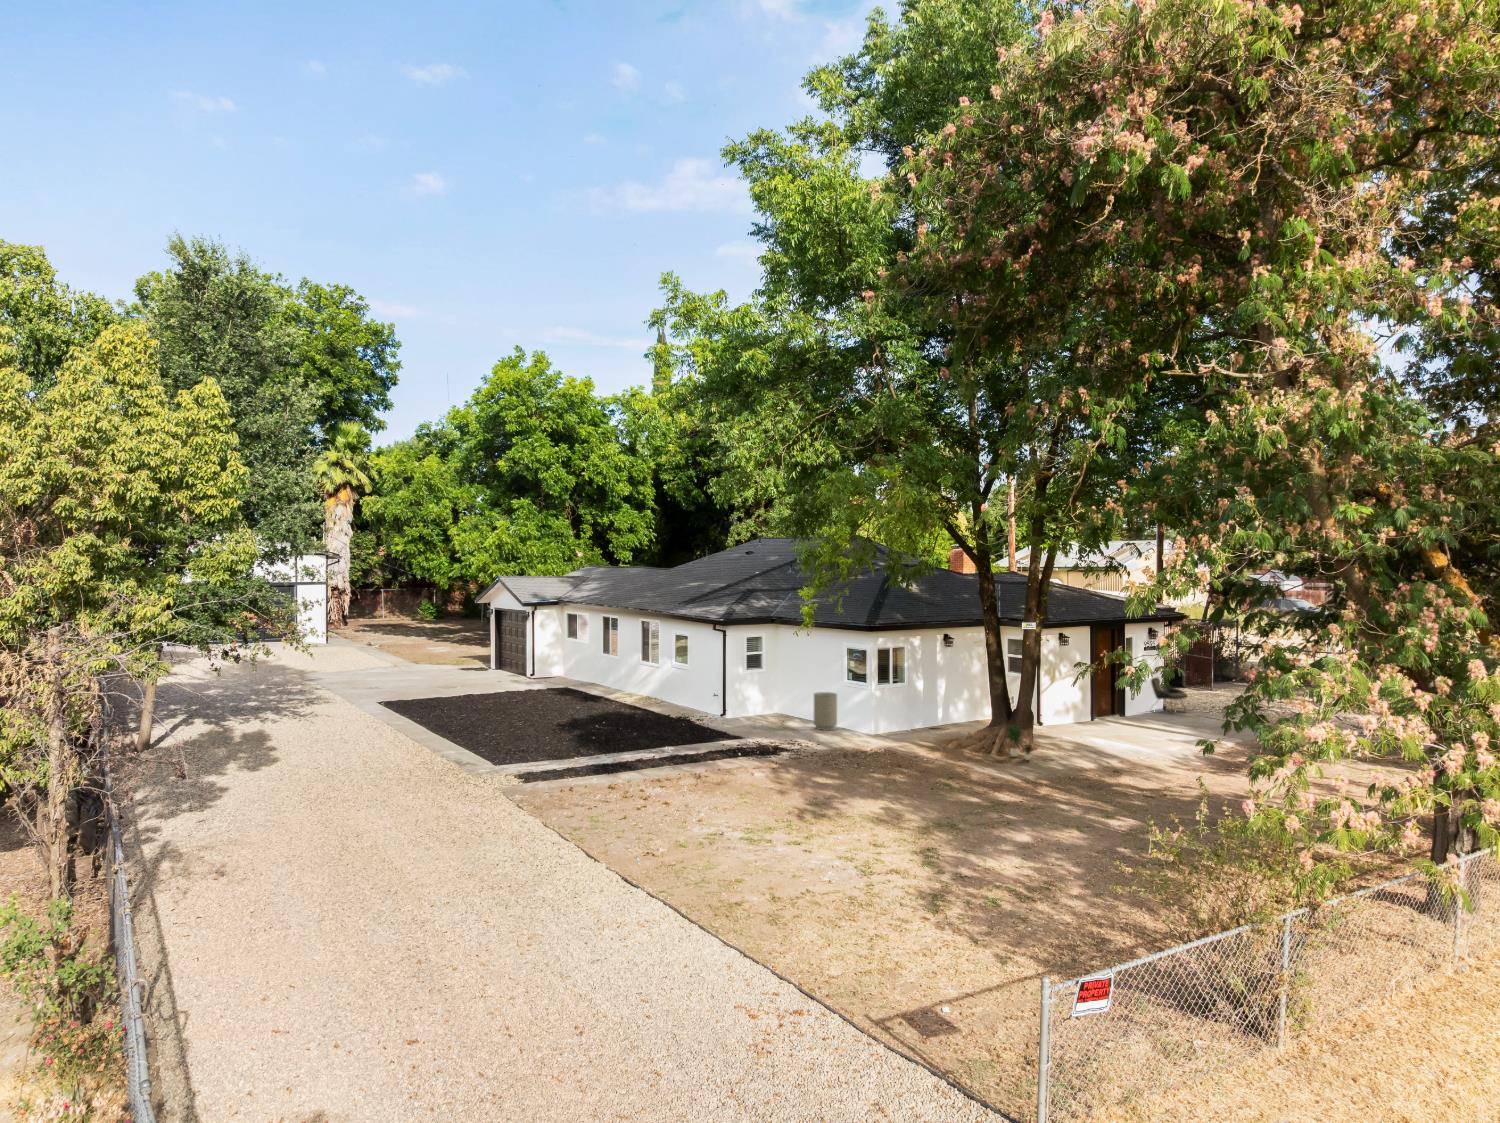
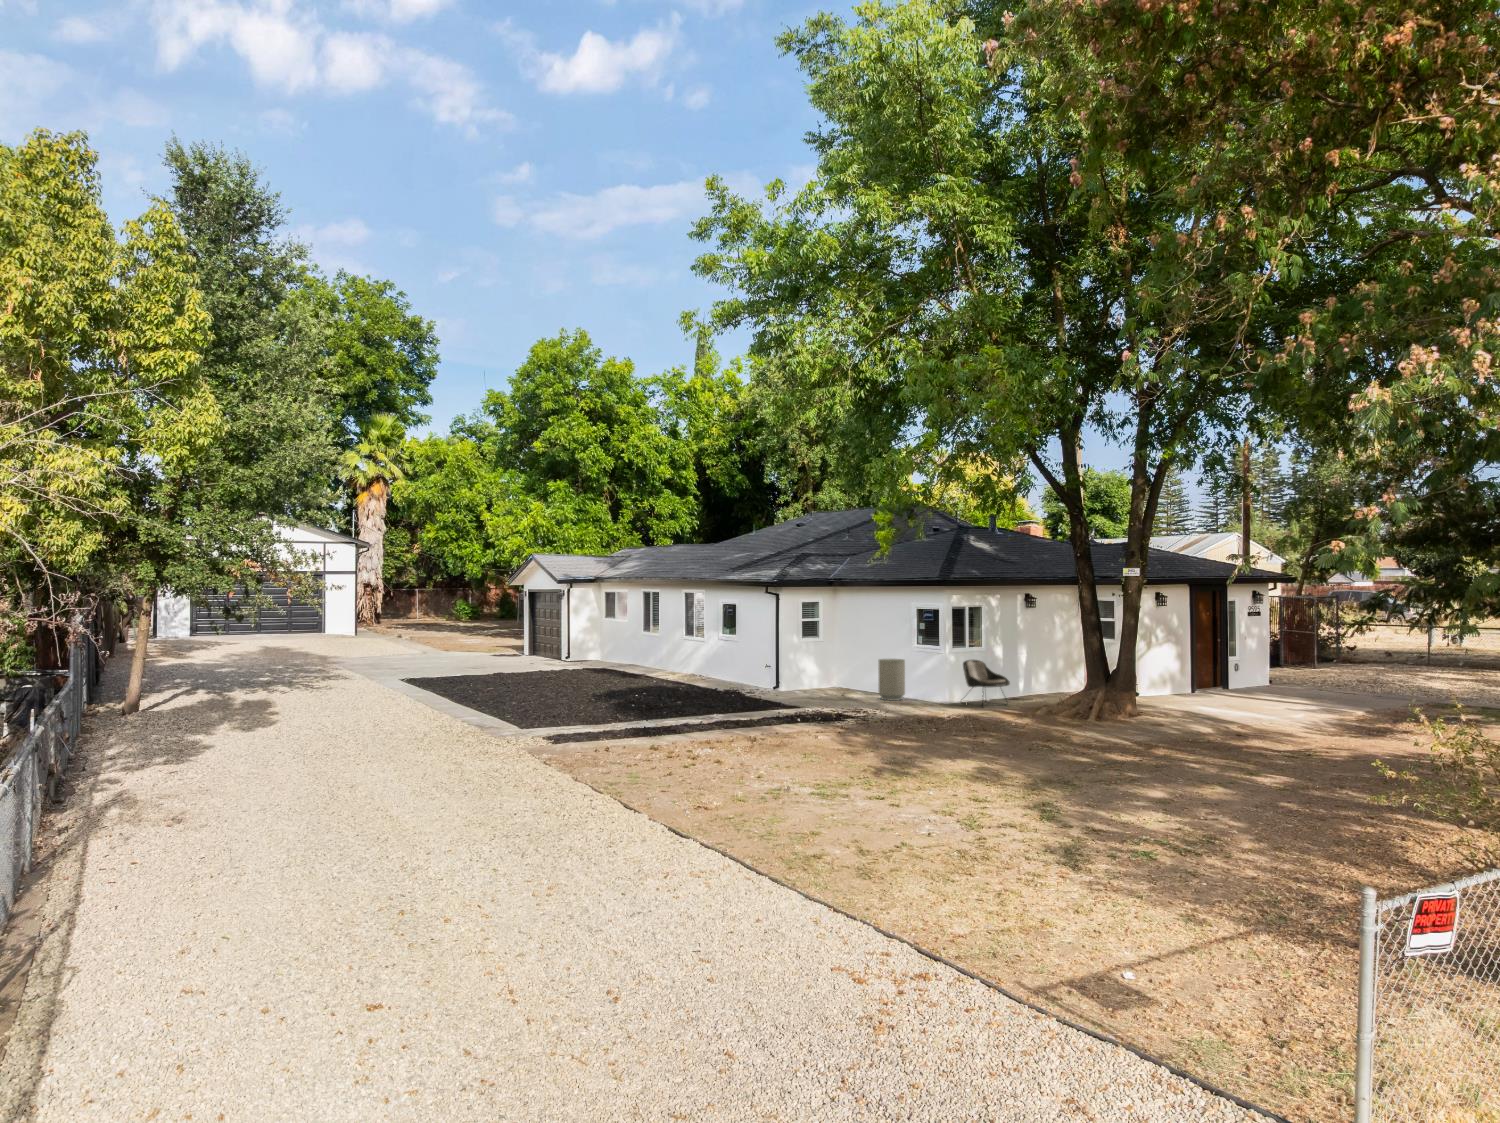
lounge chair: present [1151,678,1188,711] -> present [963,660,1010,705]
potted plant: present [1008,724,1032,760] -> none [1107,681,1142,724]

